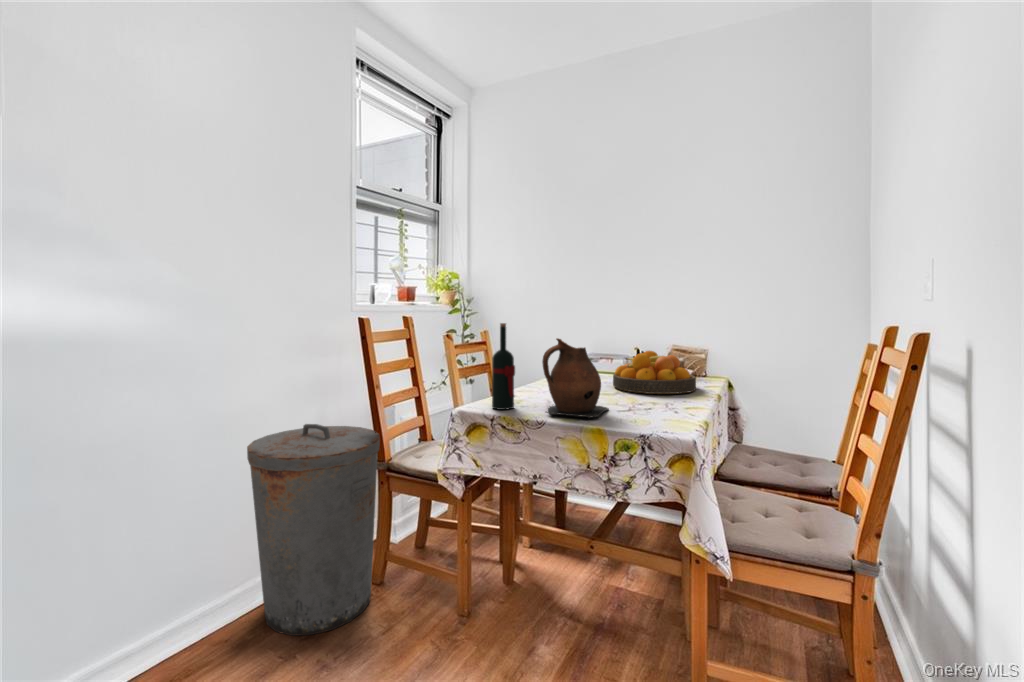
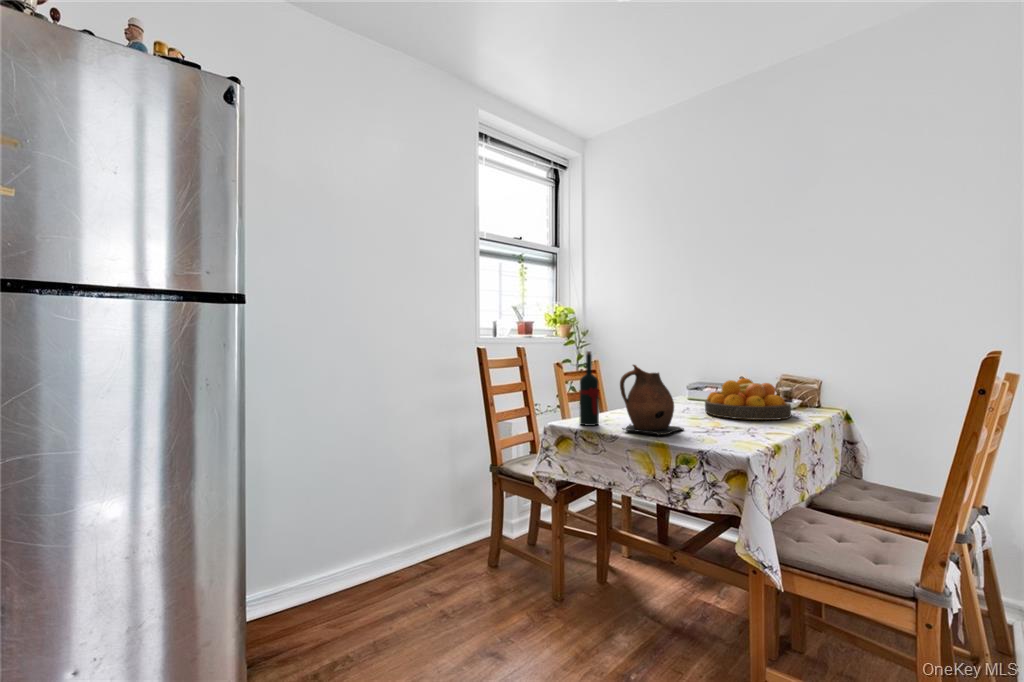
trash can: present [247,424,380,636] -> none [394,431,492,600]

